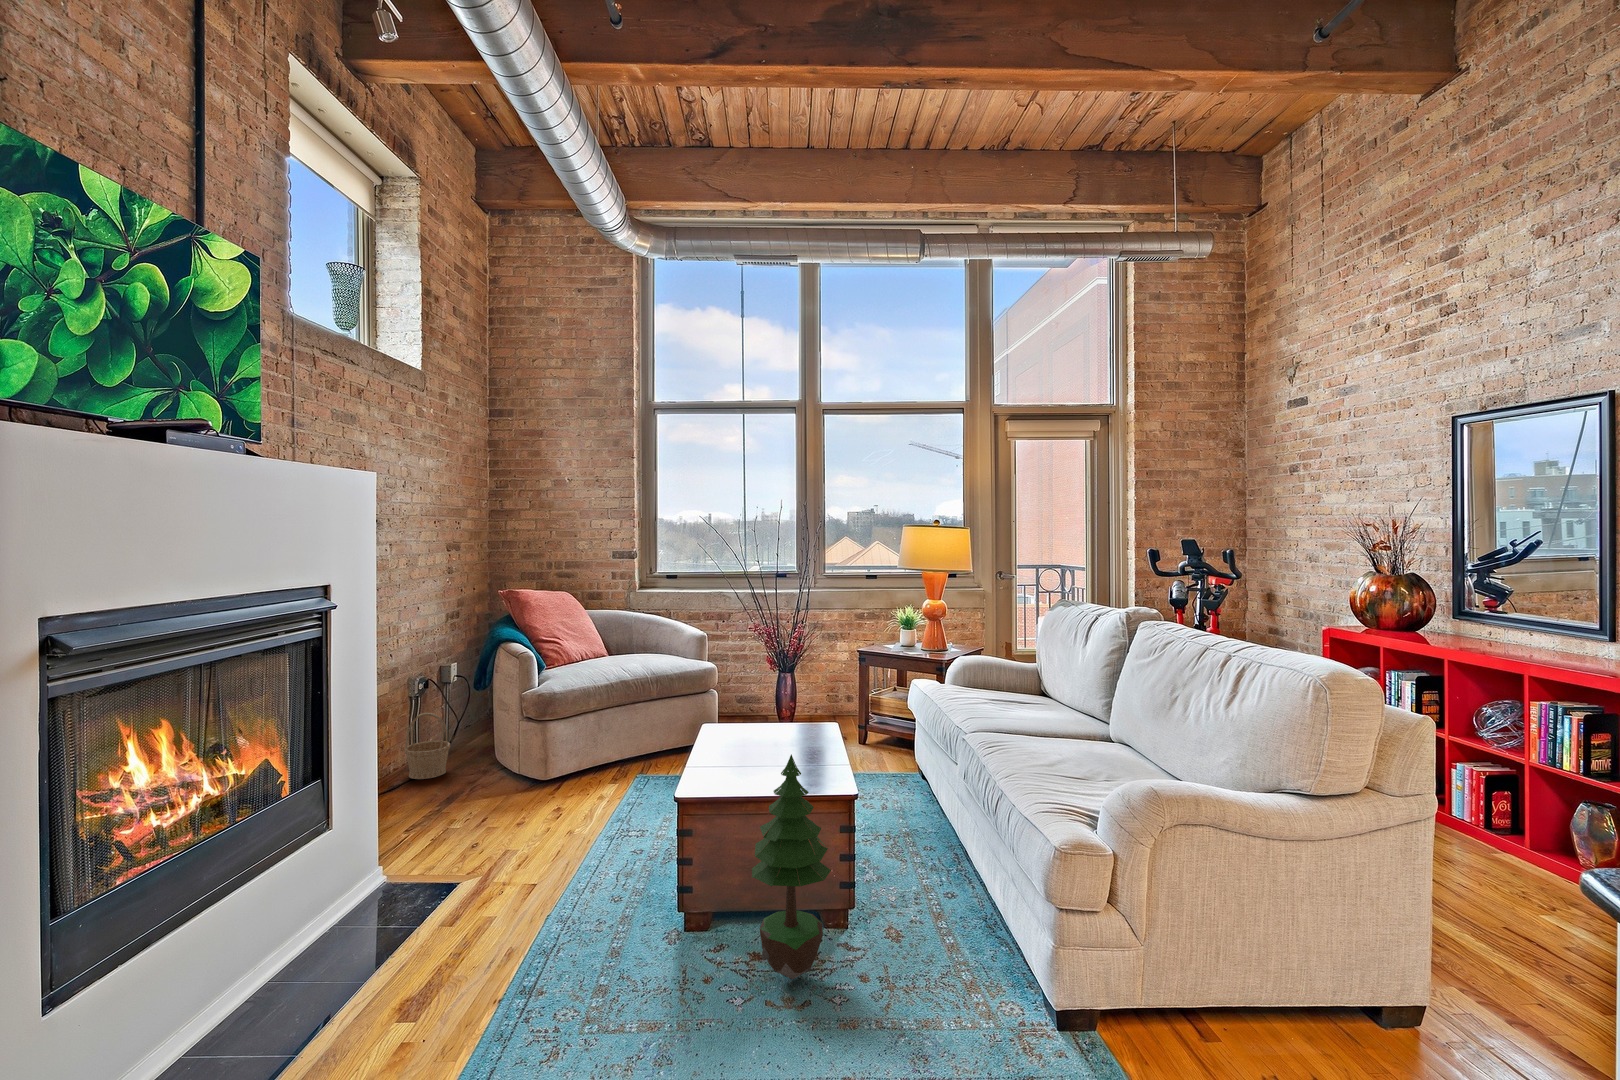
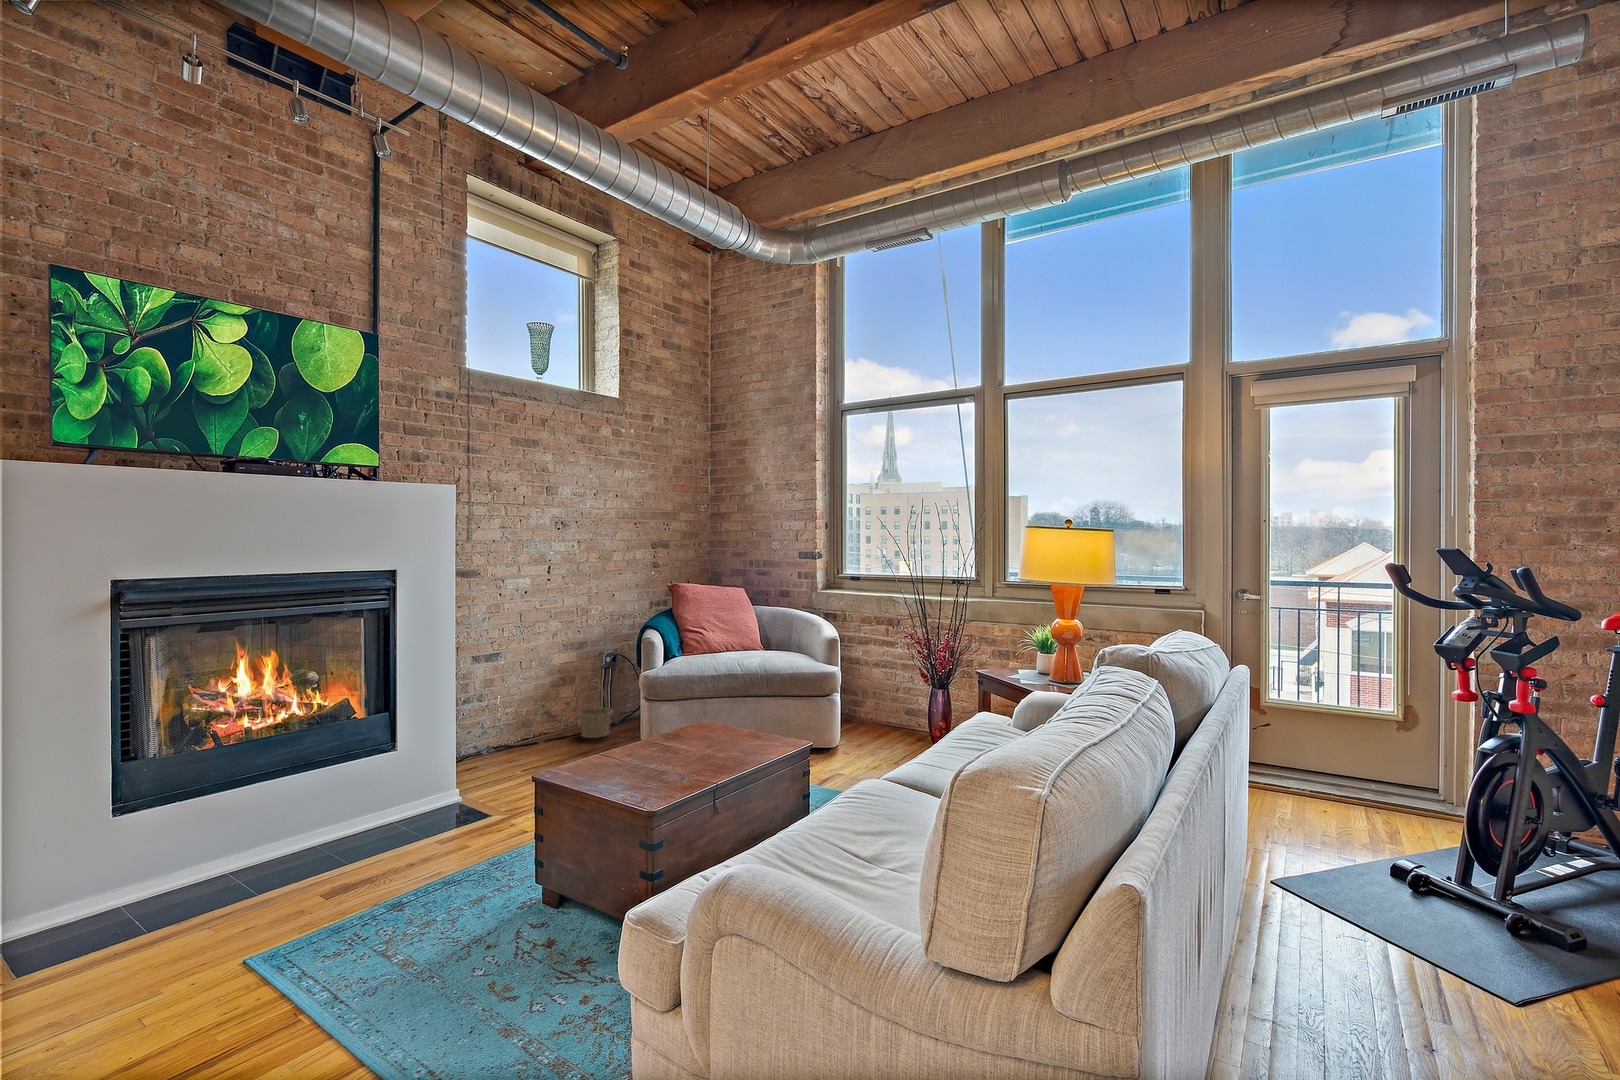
potted tree: present [752,754,831,979] -> none [501,746,585,967]

